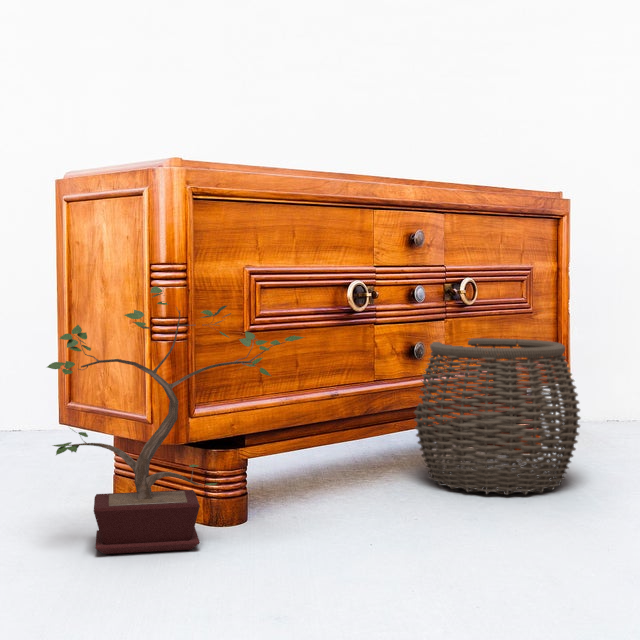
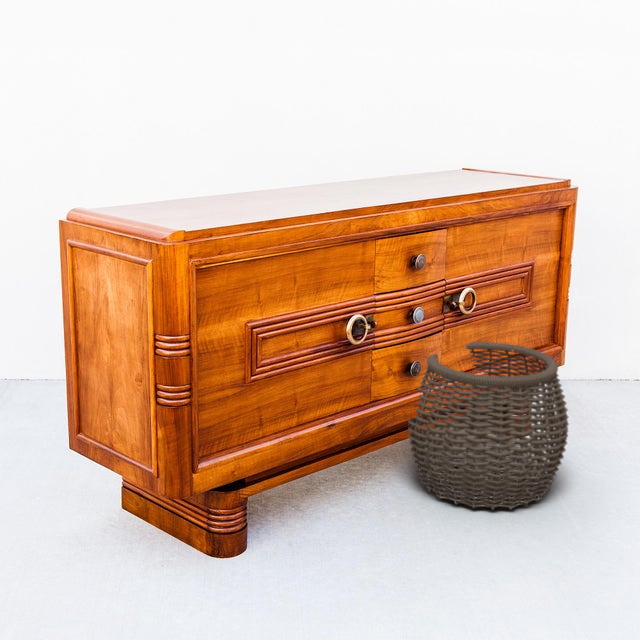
potted plant: present [47,287,304,554] -> none [57,341,305,600]

